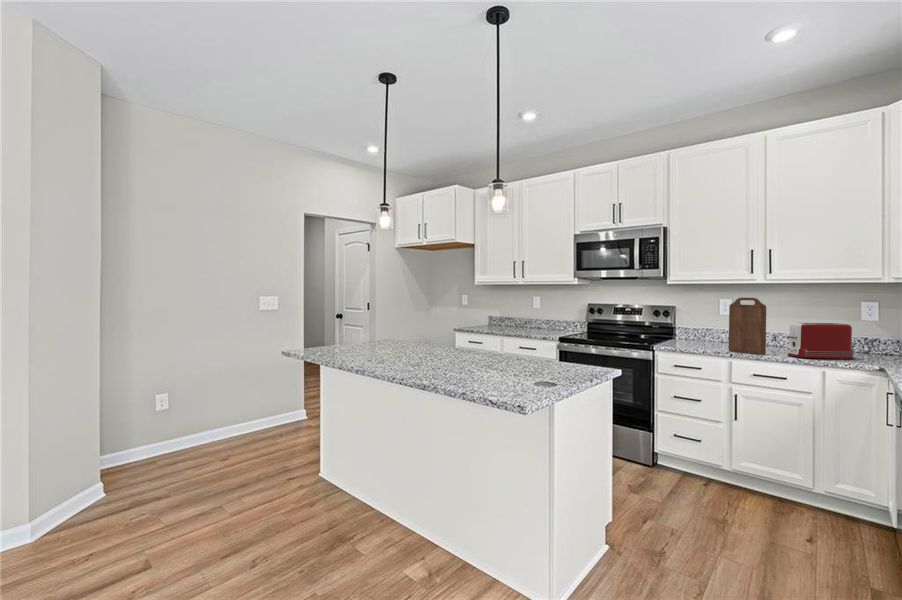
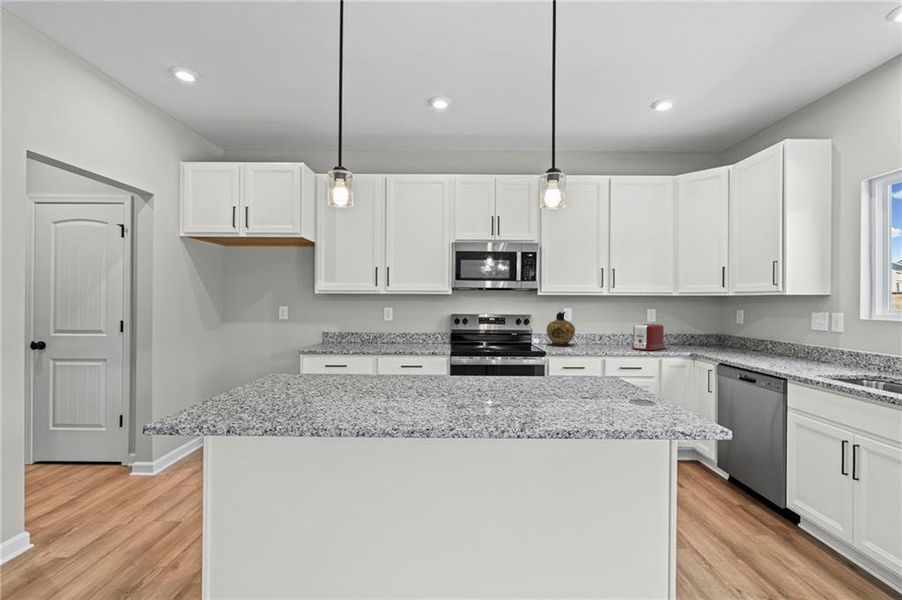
cutting board: present [729,297,766,355] -> none [598,307,625,351]
ceramic jug: none [685,303,723,344] -> present [547,312,575,346]

